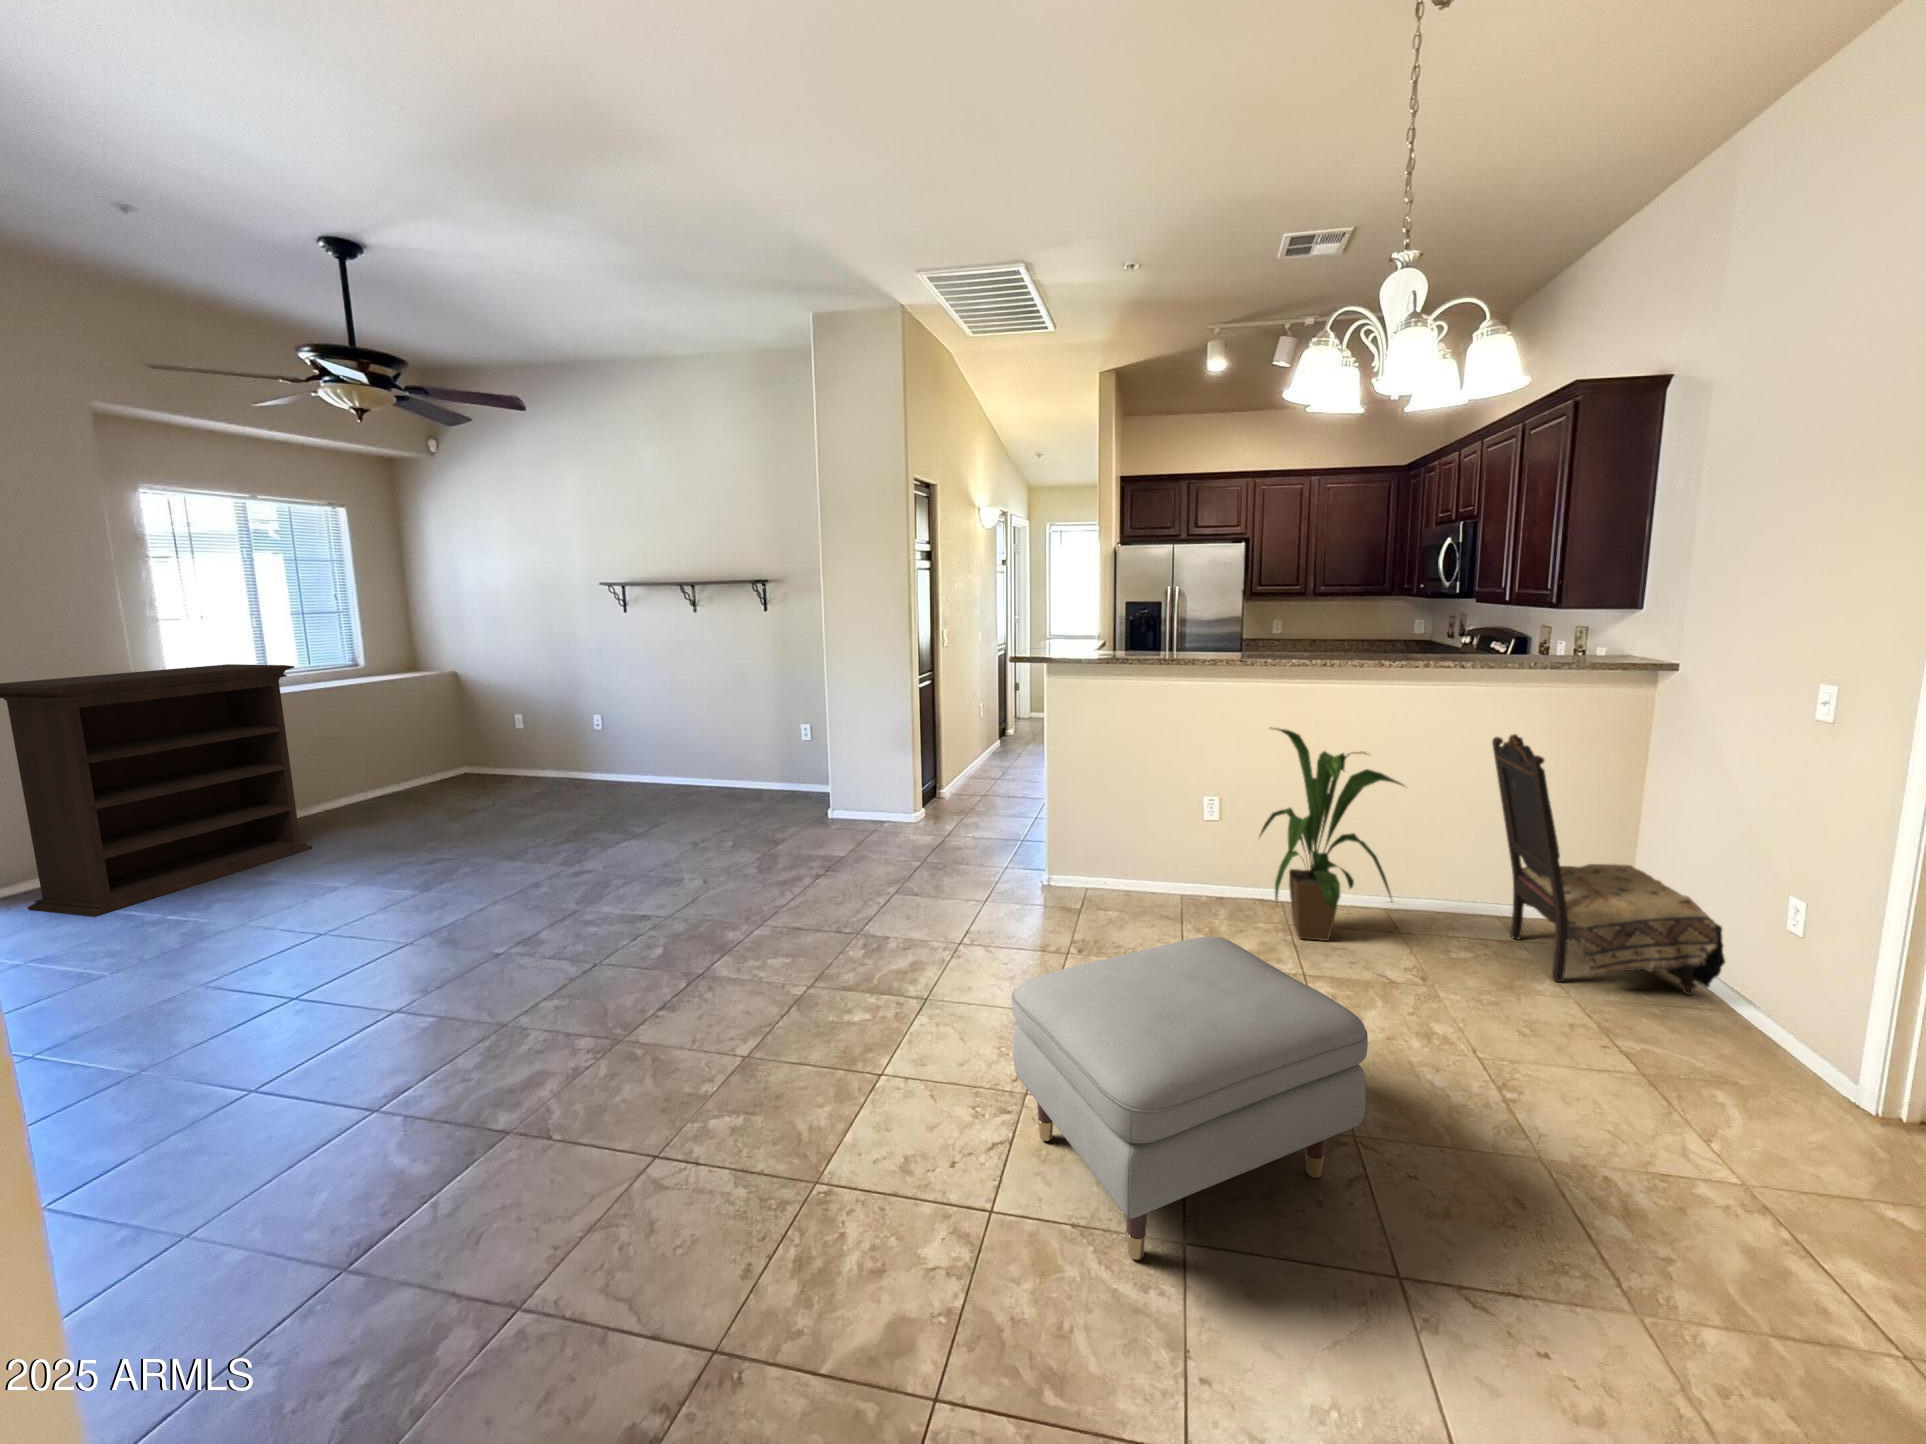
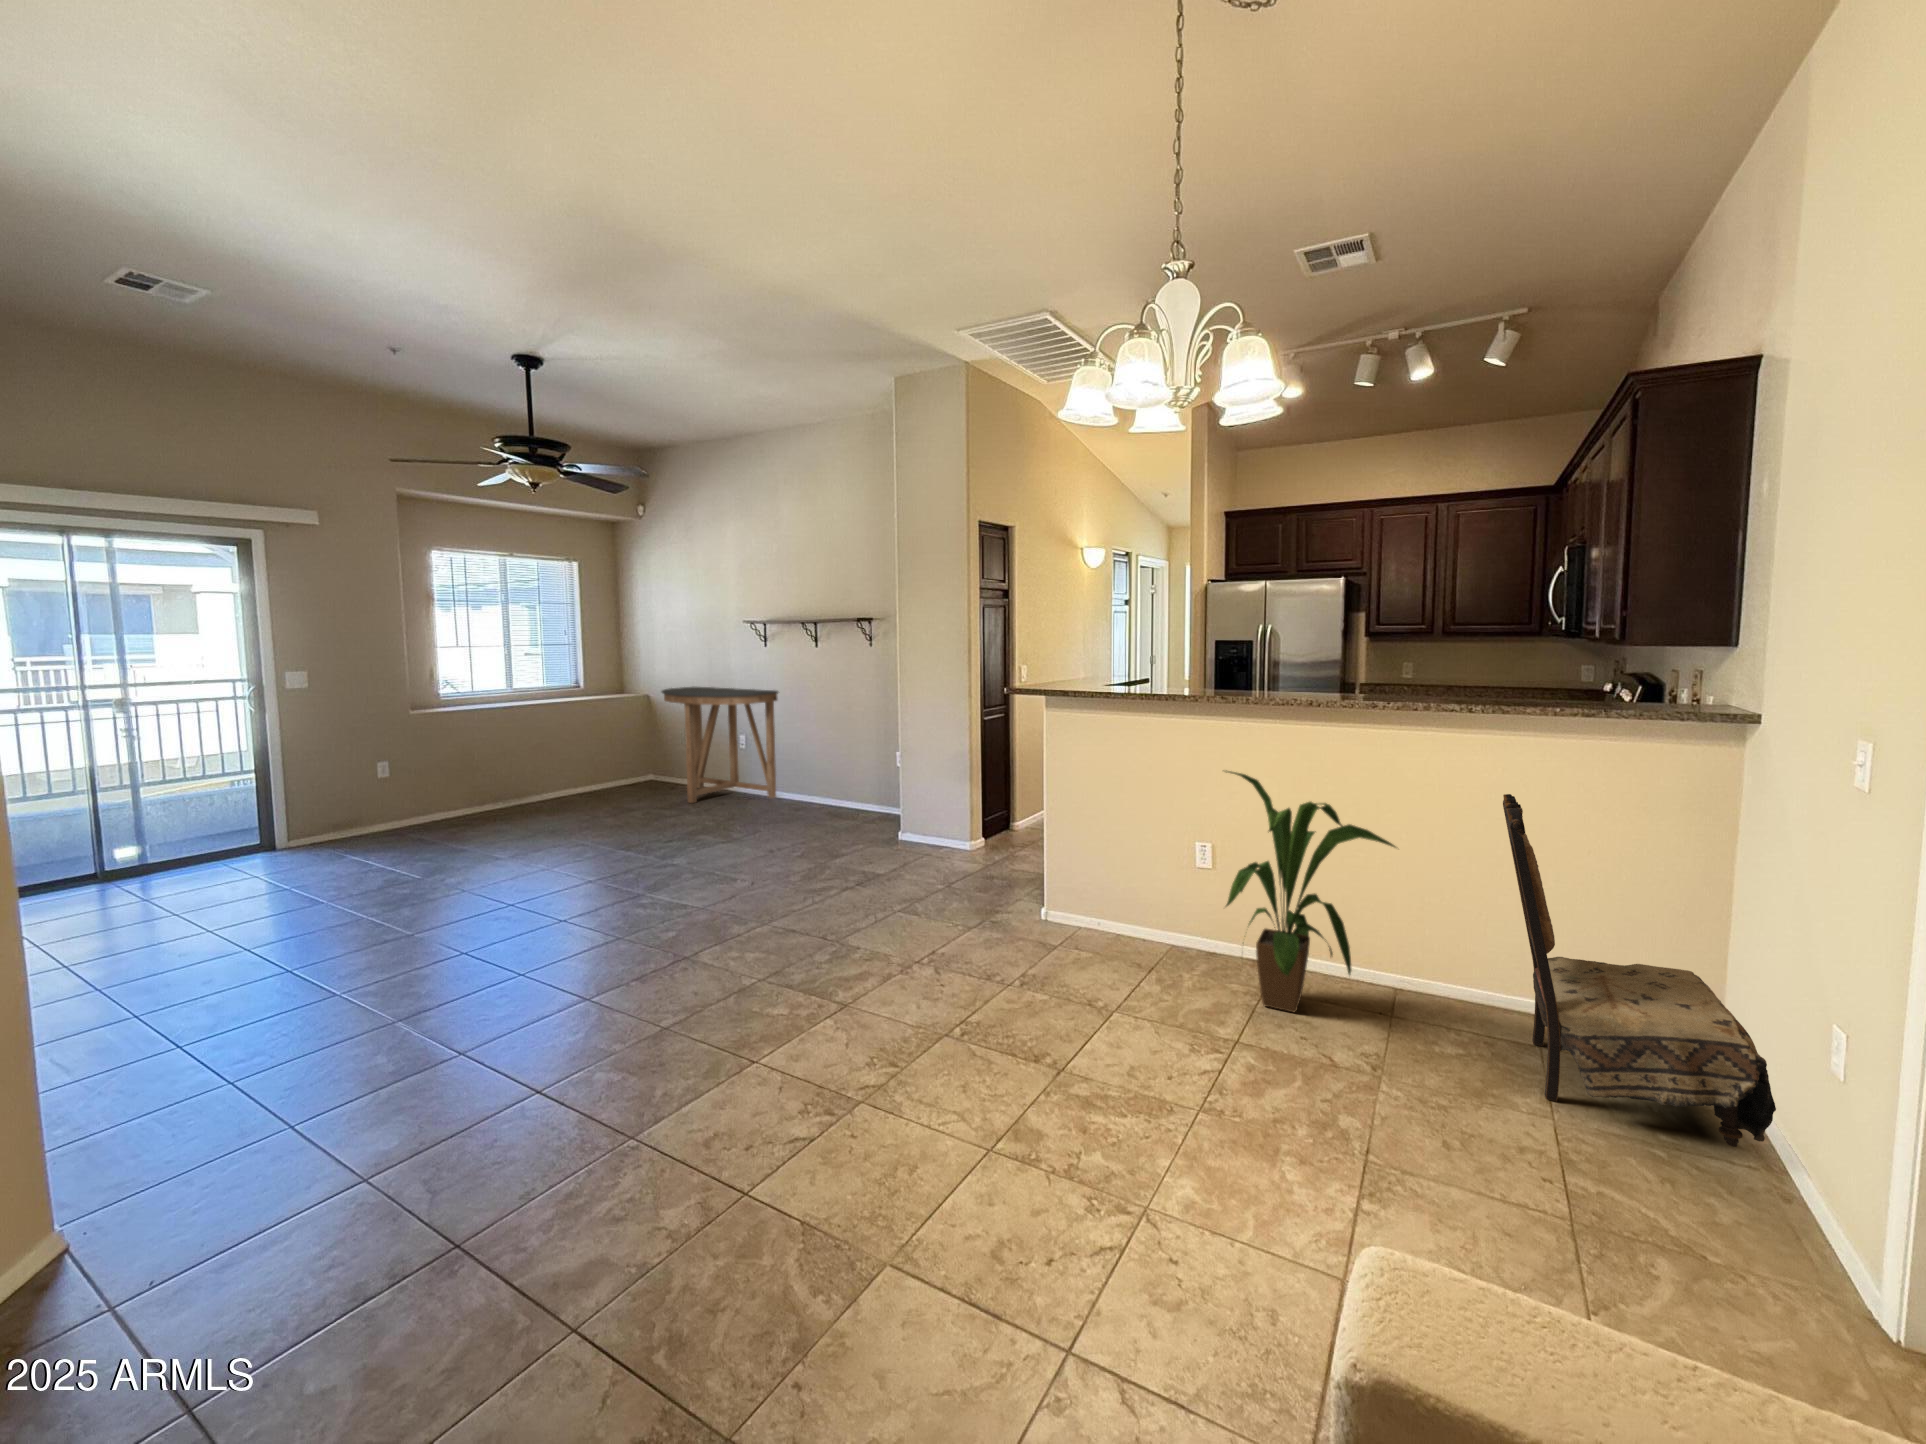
console table: none [491,662,649,799] -> present [662,687,778,803]
bookshelf: present [0,664,312,916] -> none [307,680,510,861]
ottoman: present [1012,936,1368,1260] -> none [800,973,1117,1263]

